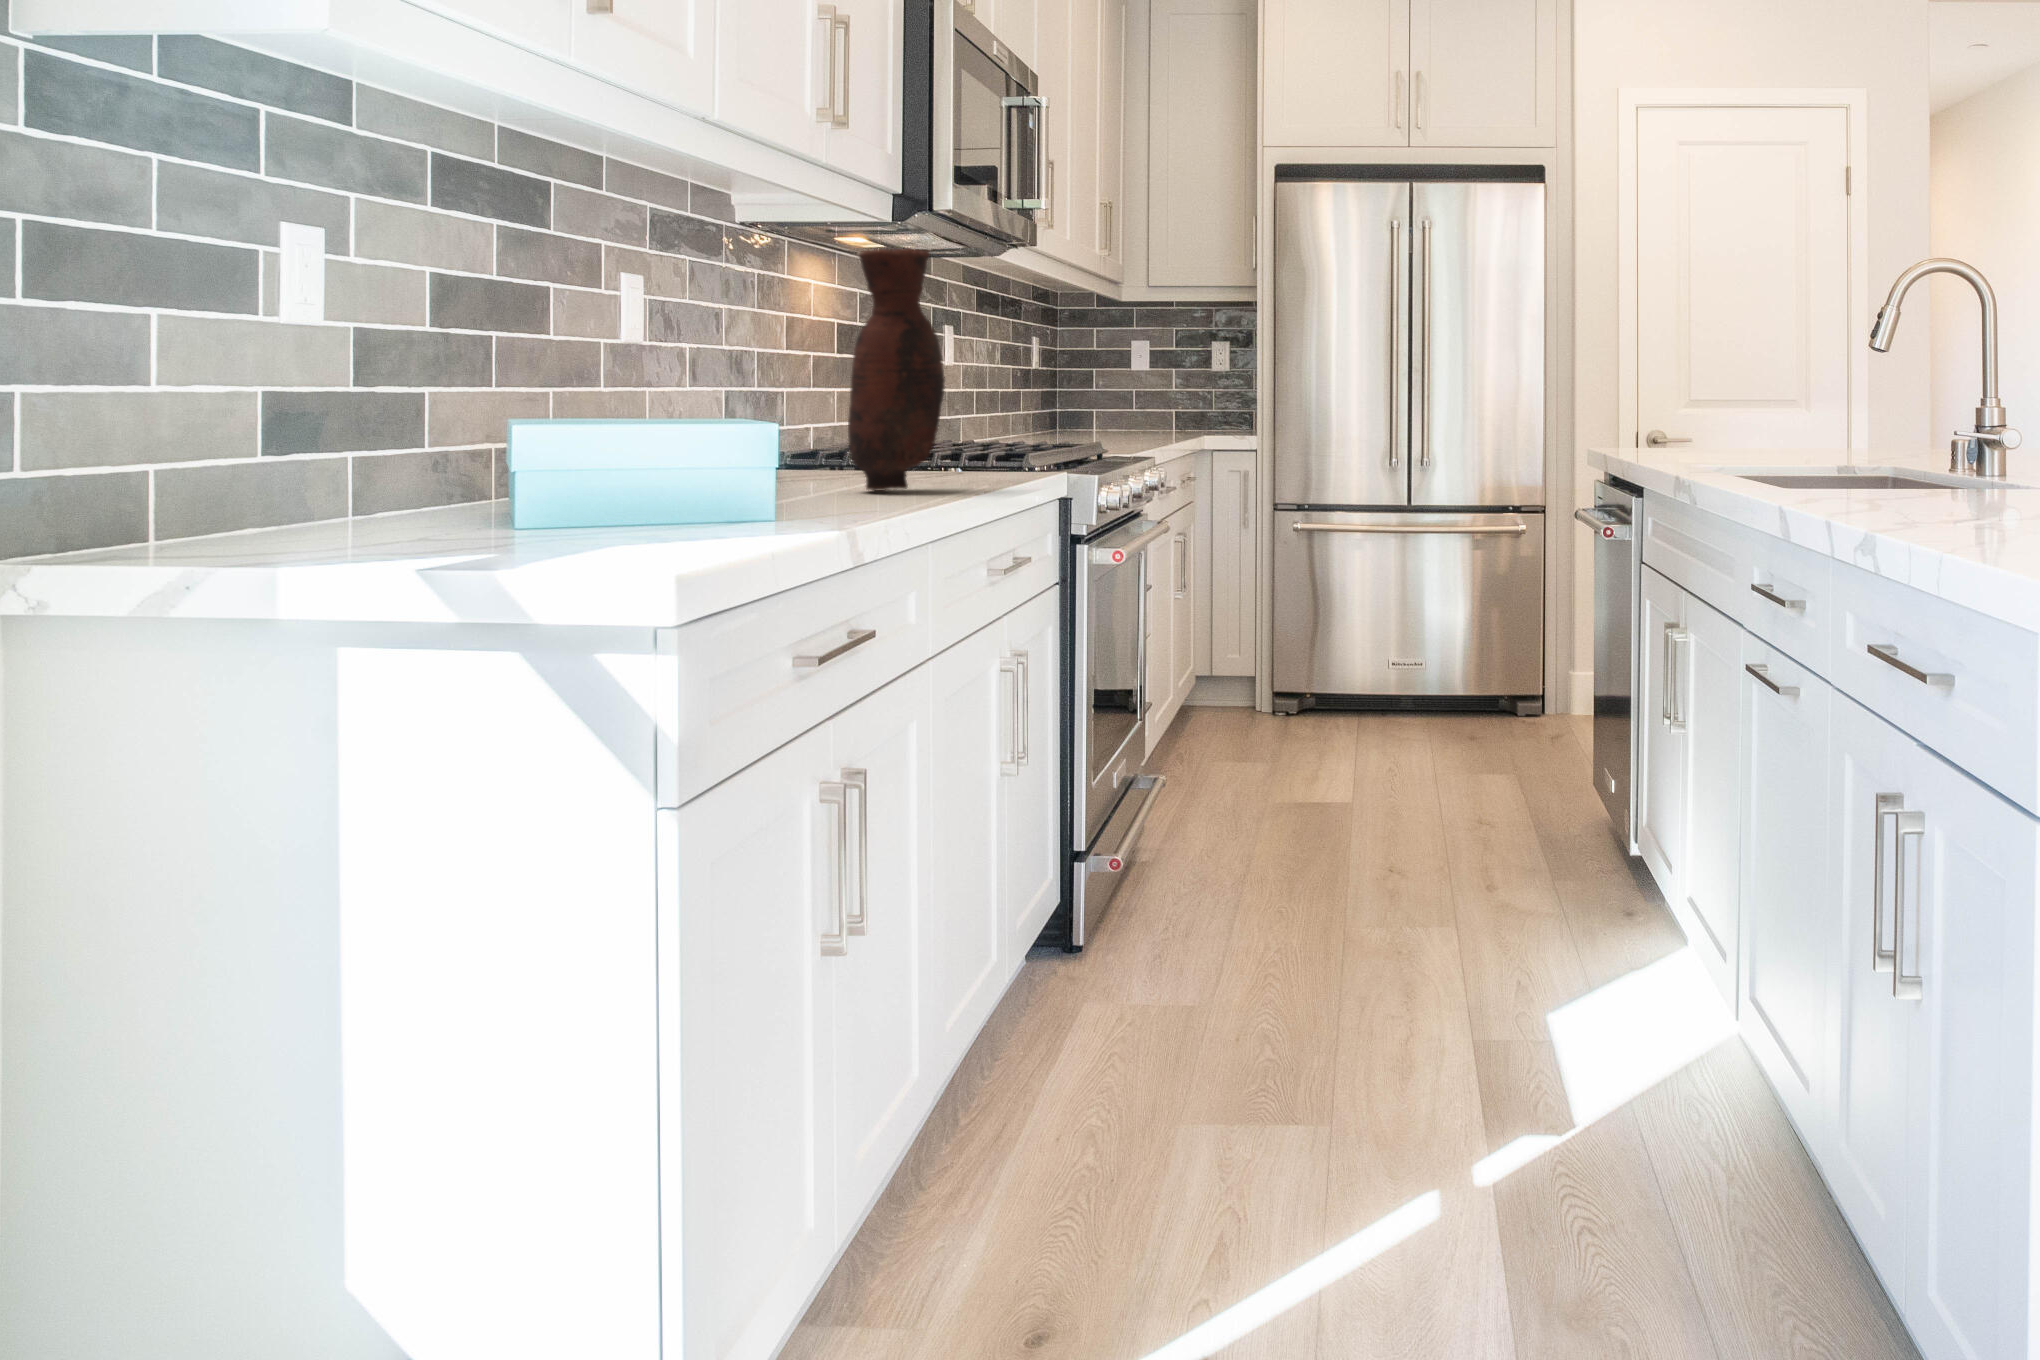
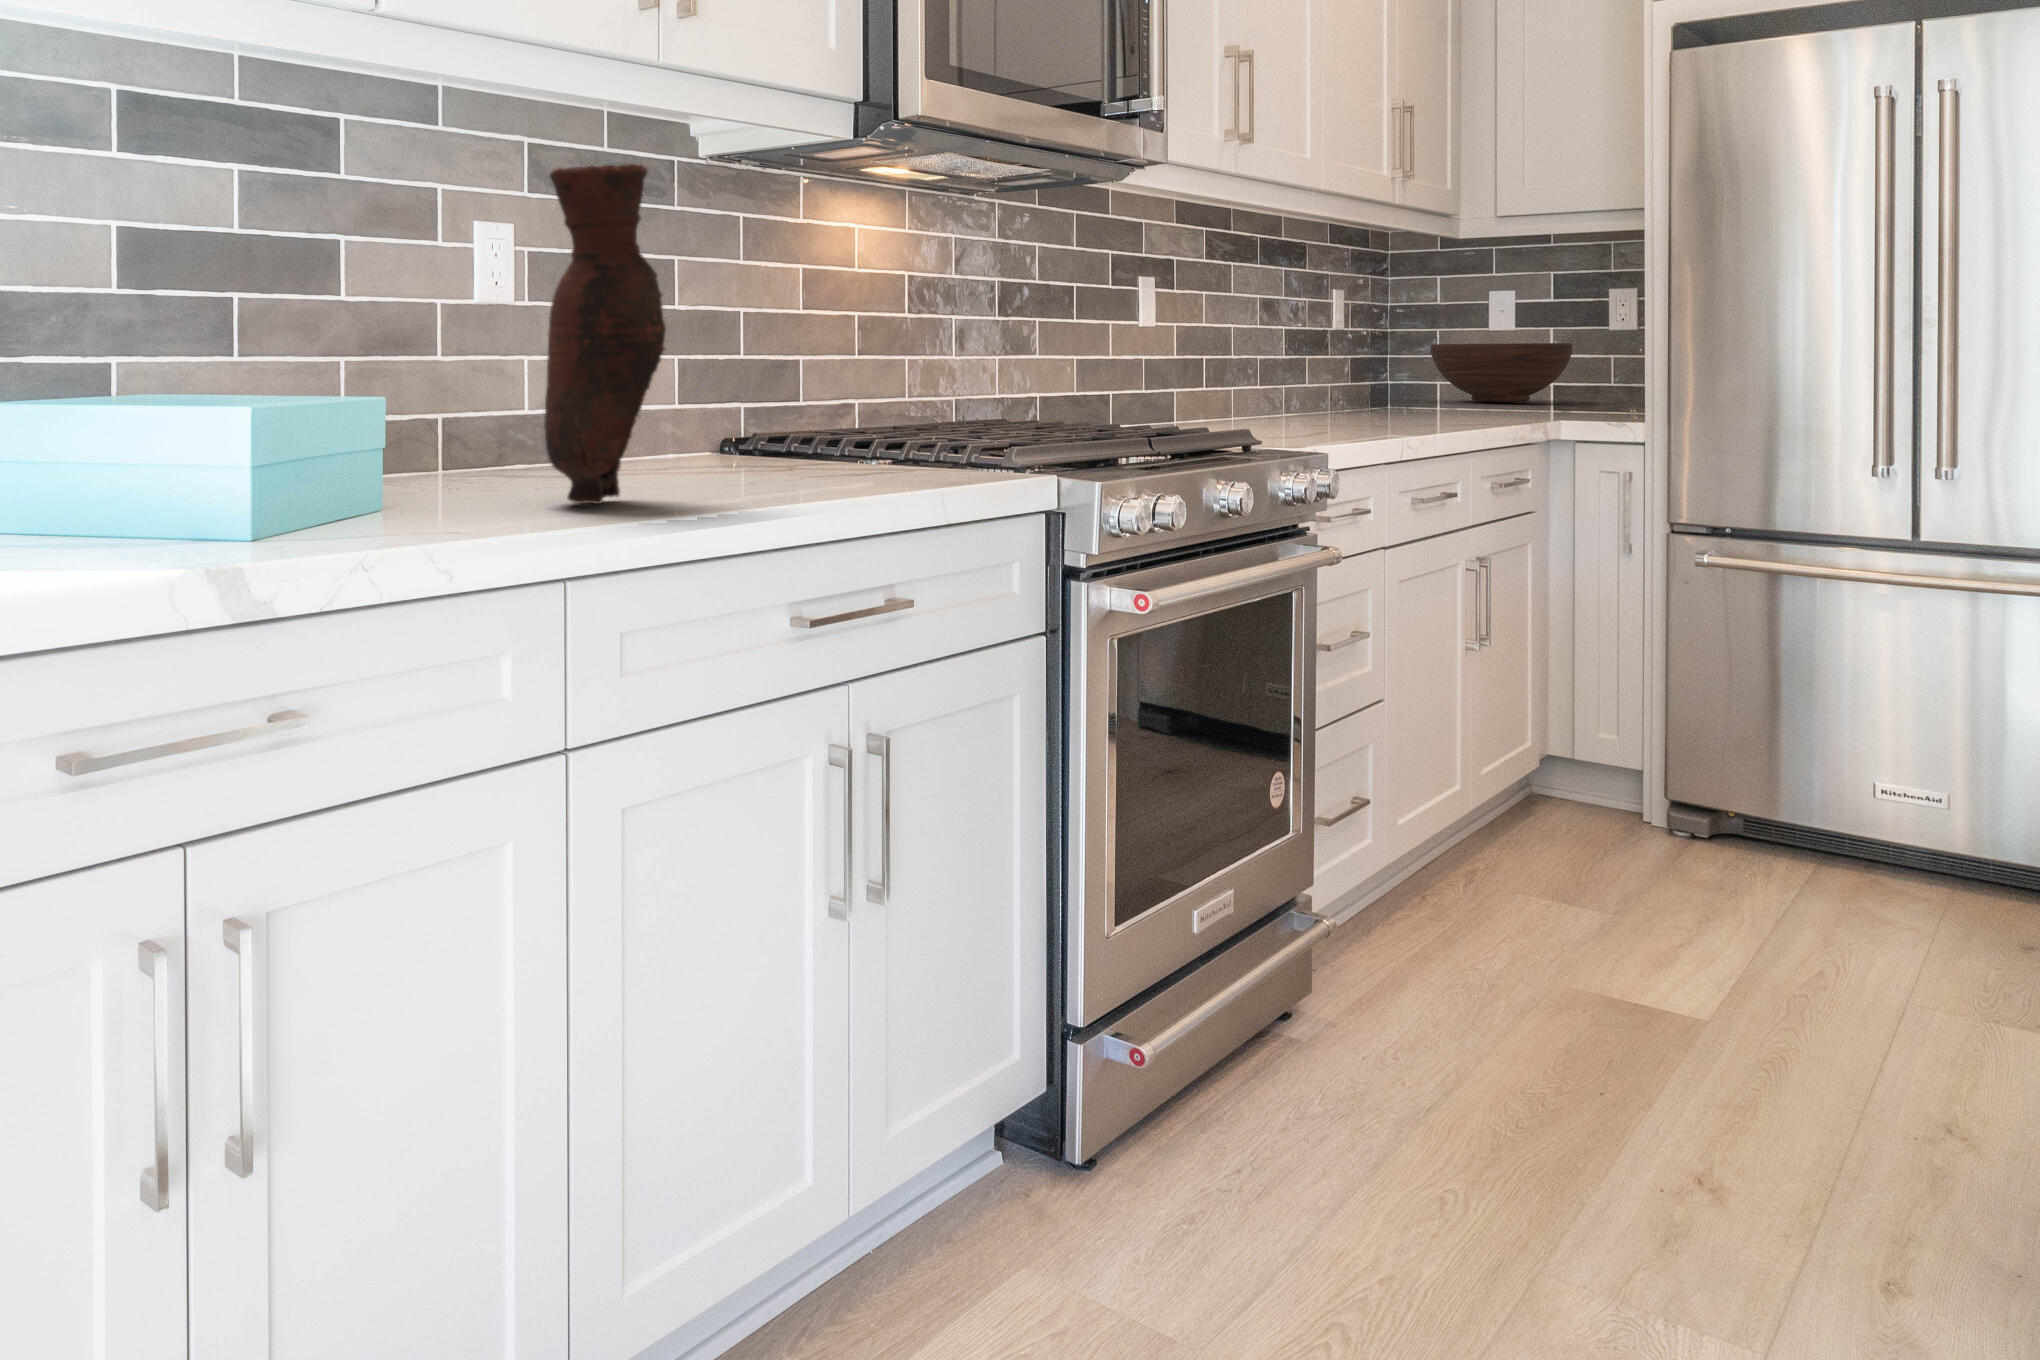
fruit bowl: none [1094,381,1191,426] -> present [1431,343,1573,403]

